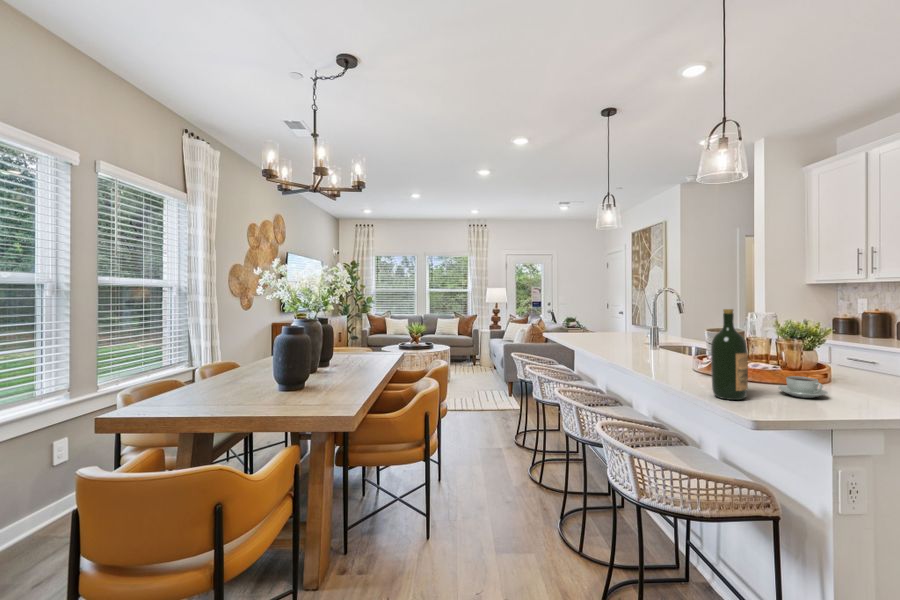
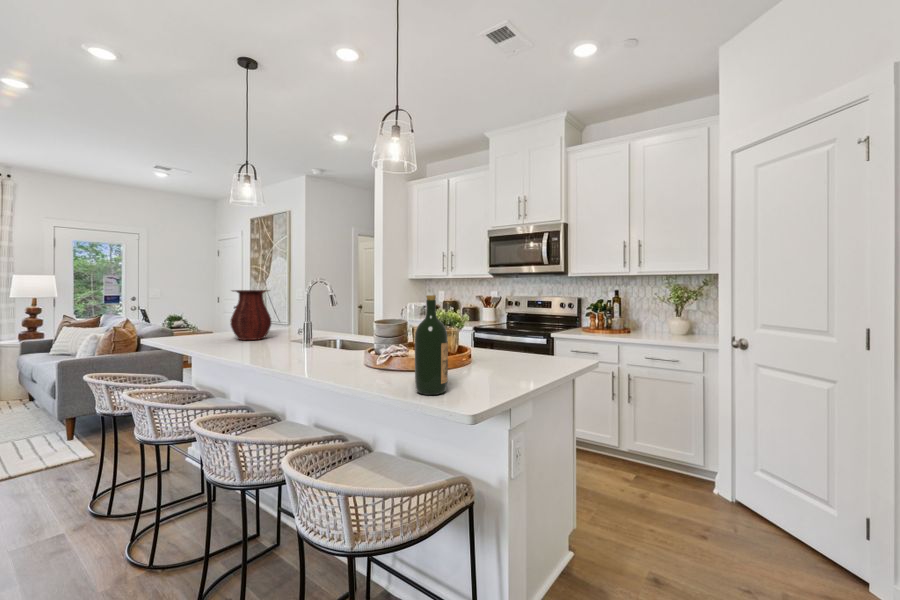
vase: none [596,300,629,340] -> present [230,290,271,340]
coffee cup: present [778,376,828,398] -> none [459,361,496,381]

